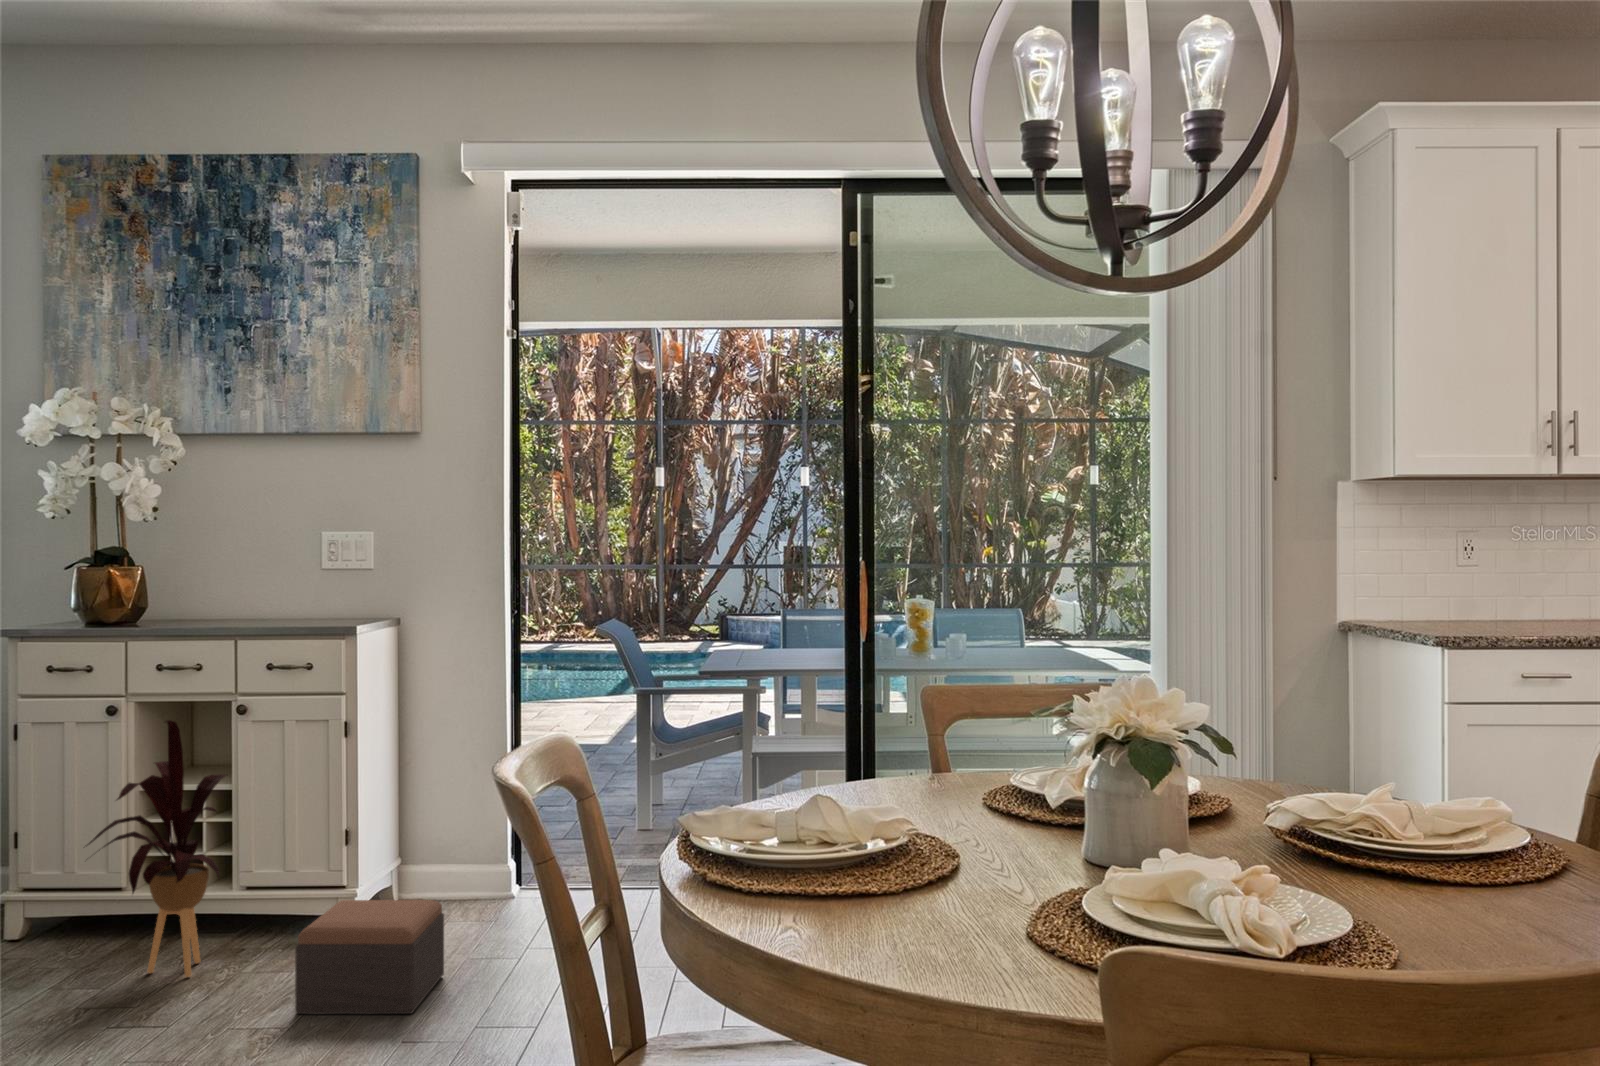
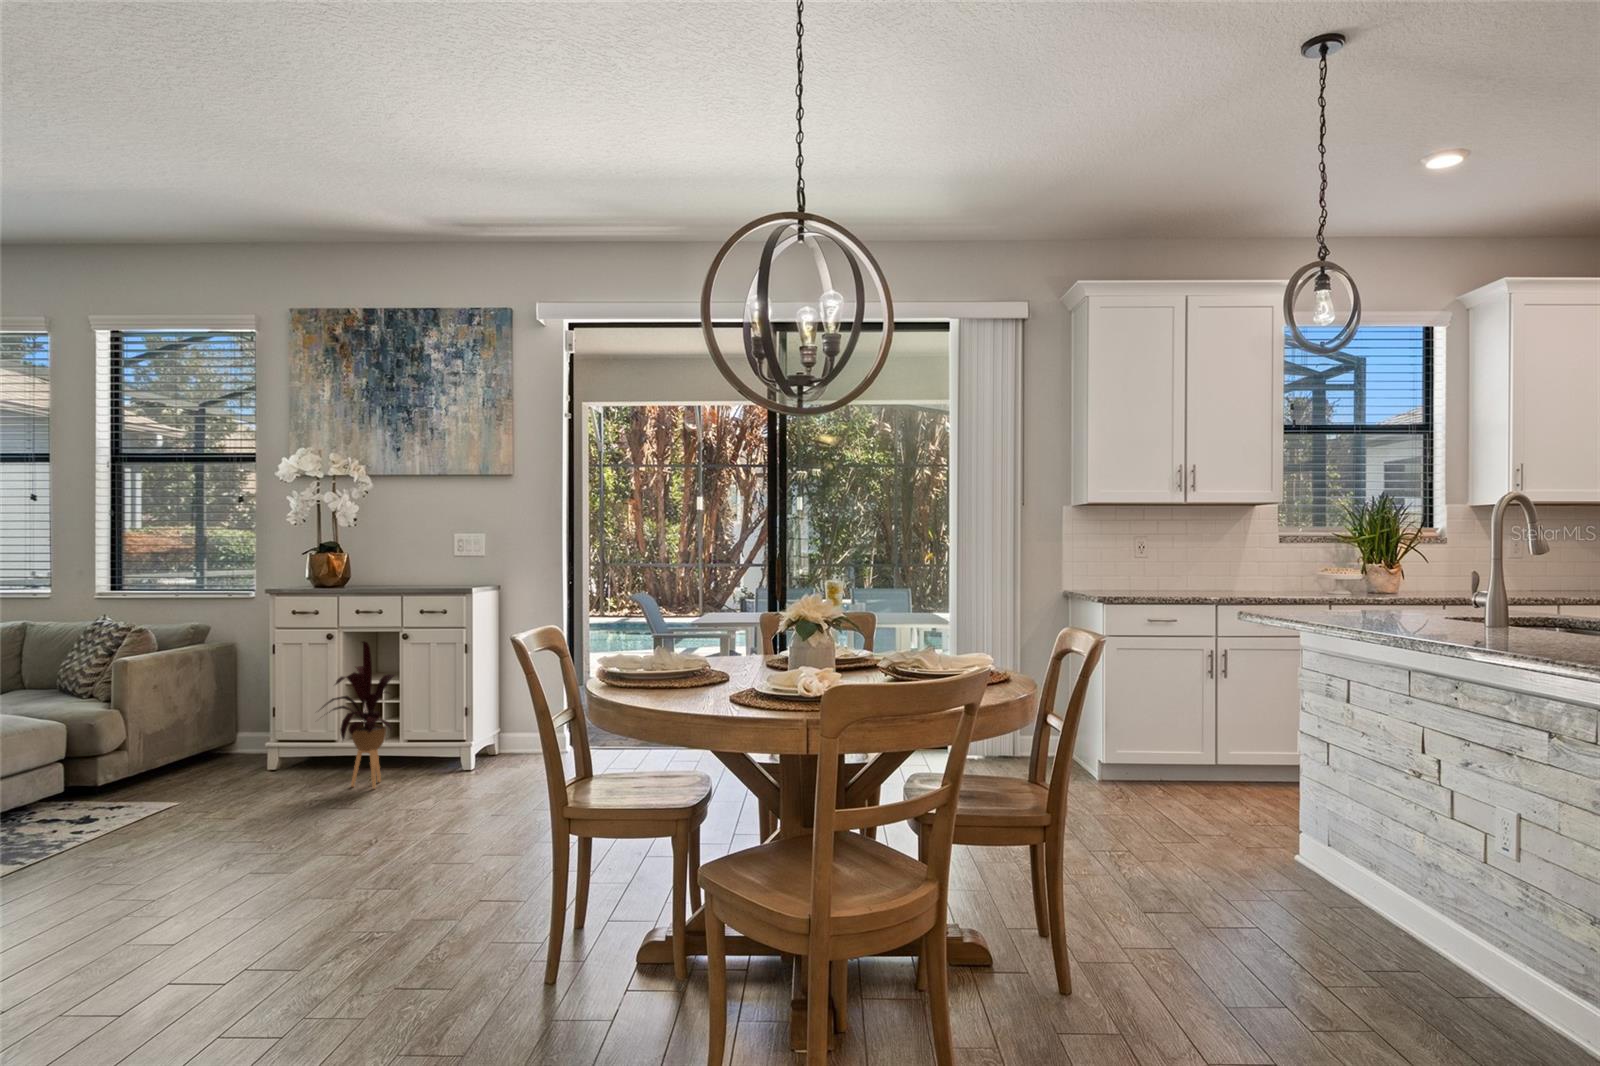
footstool: present [295,900,444,1014] -> none [434,745,521,807]

